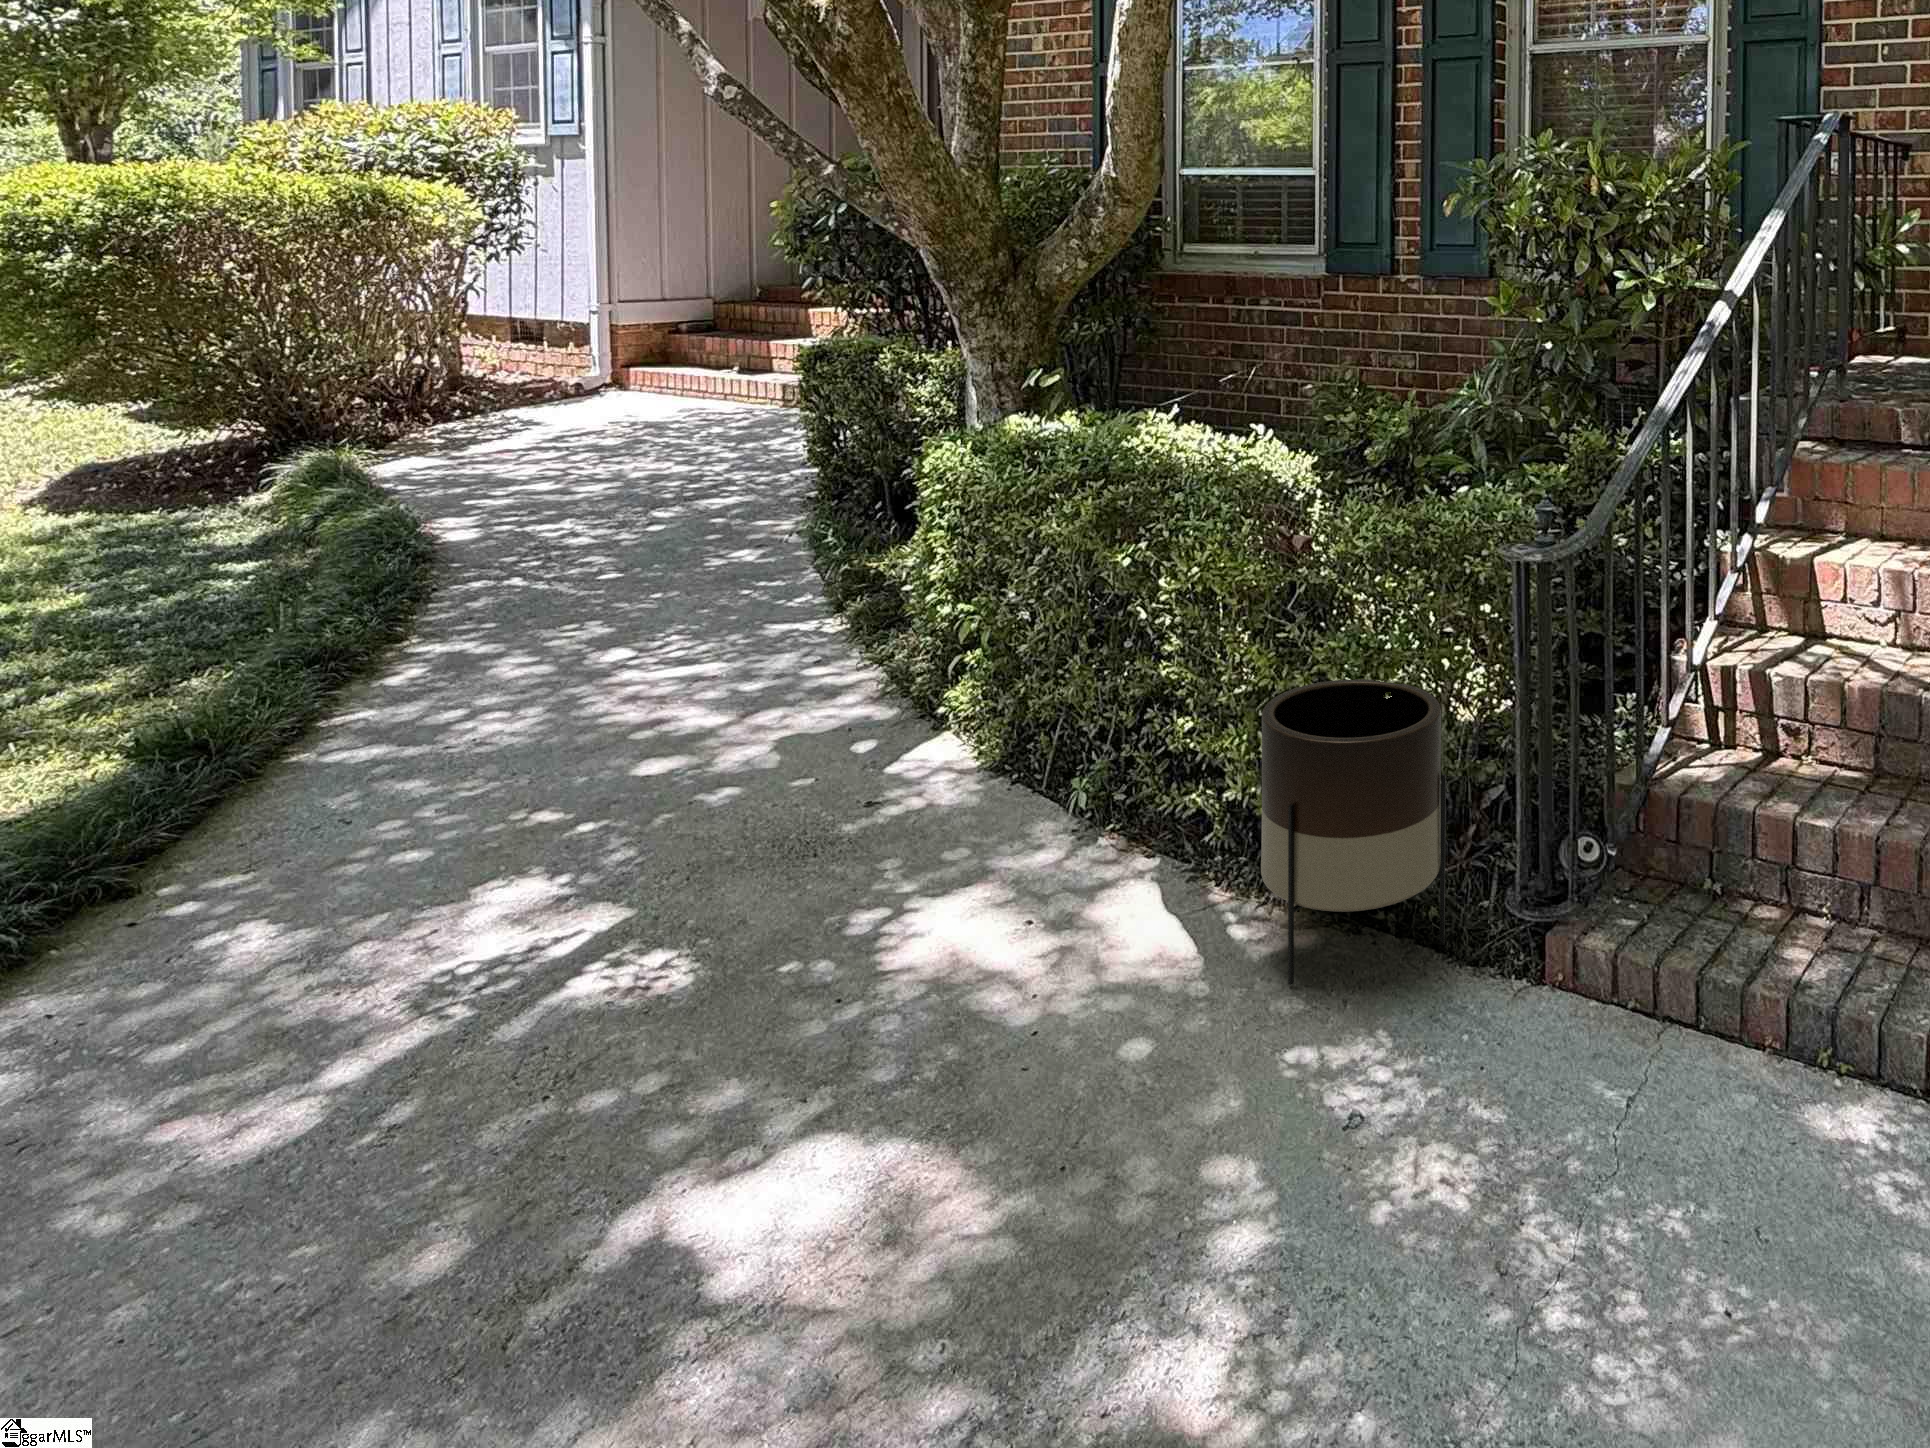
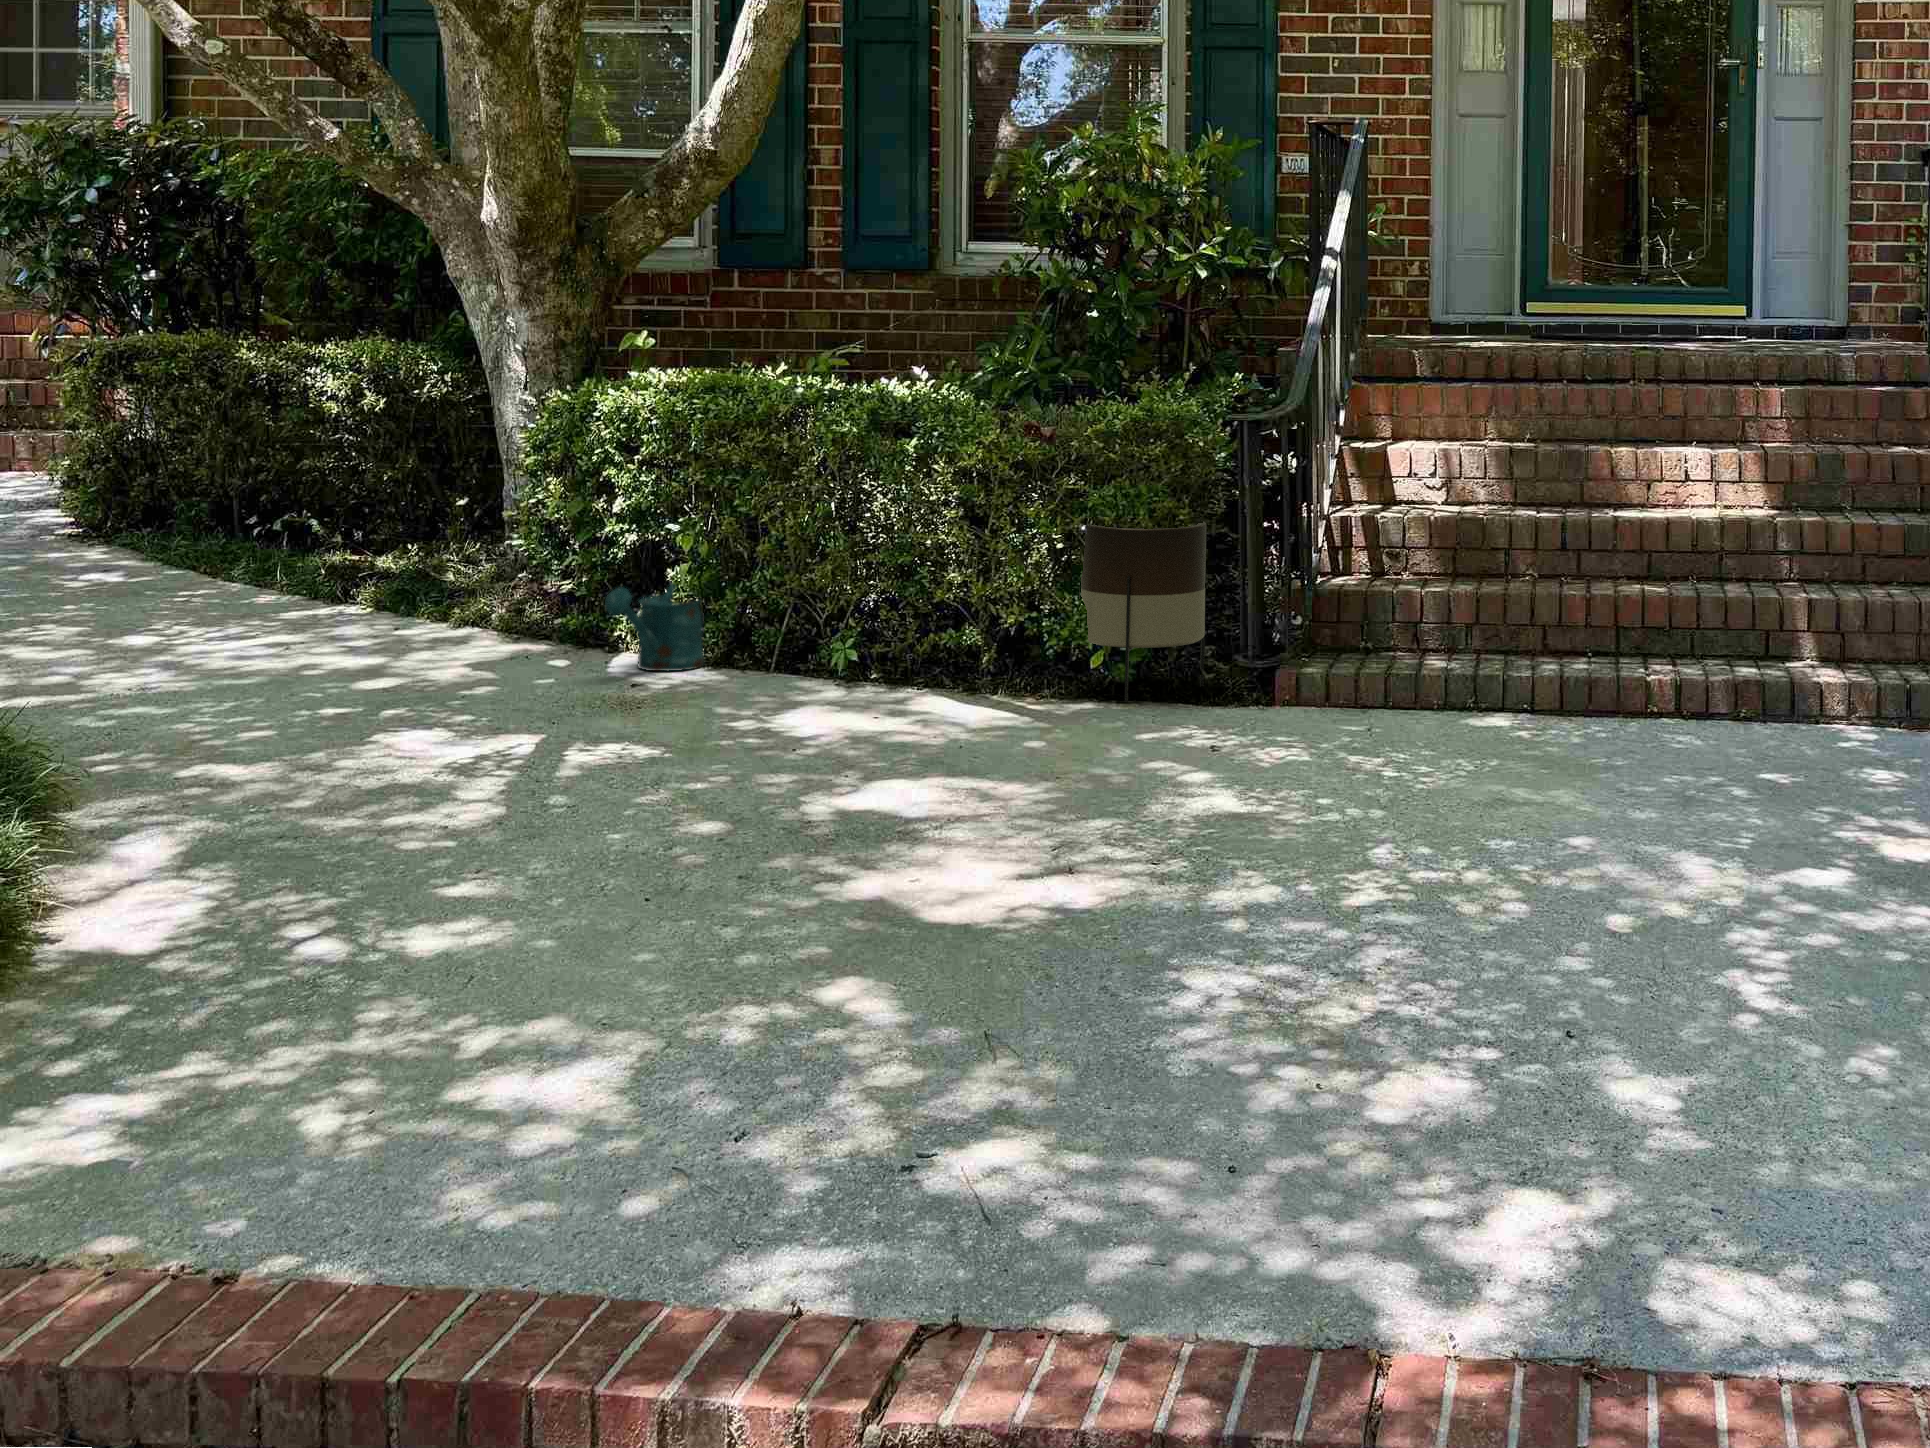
watering can: none [824,667,992,787] -> present [605,585,704,671]

